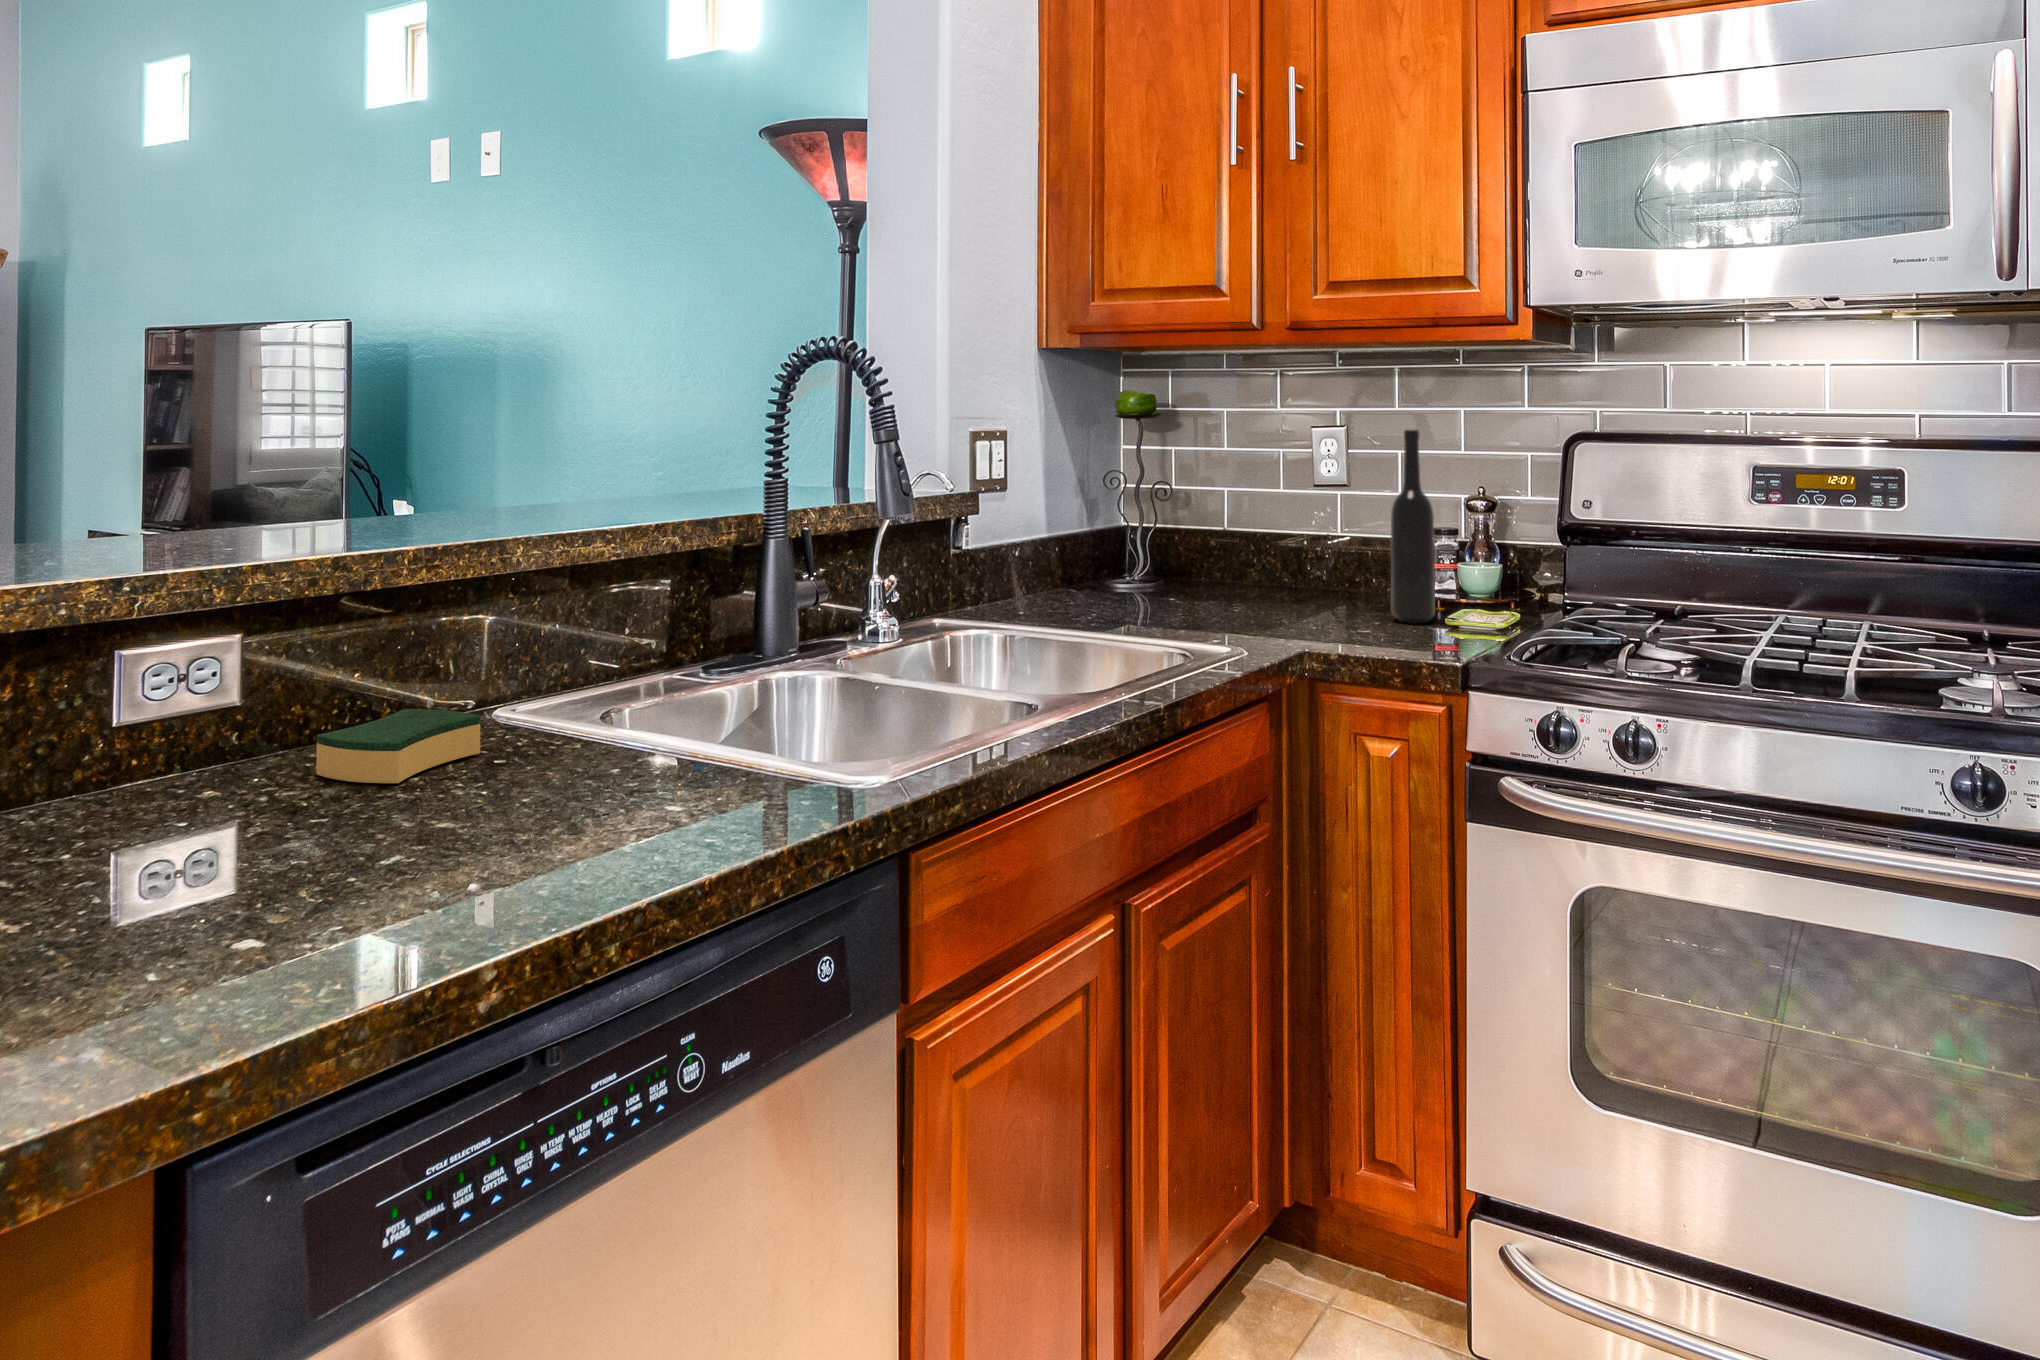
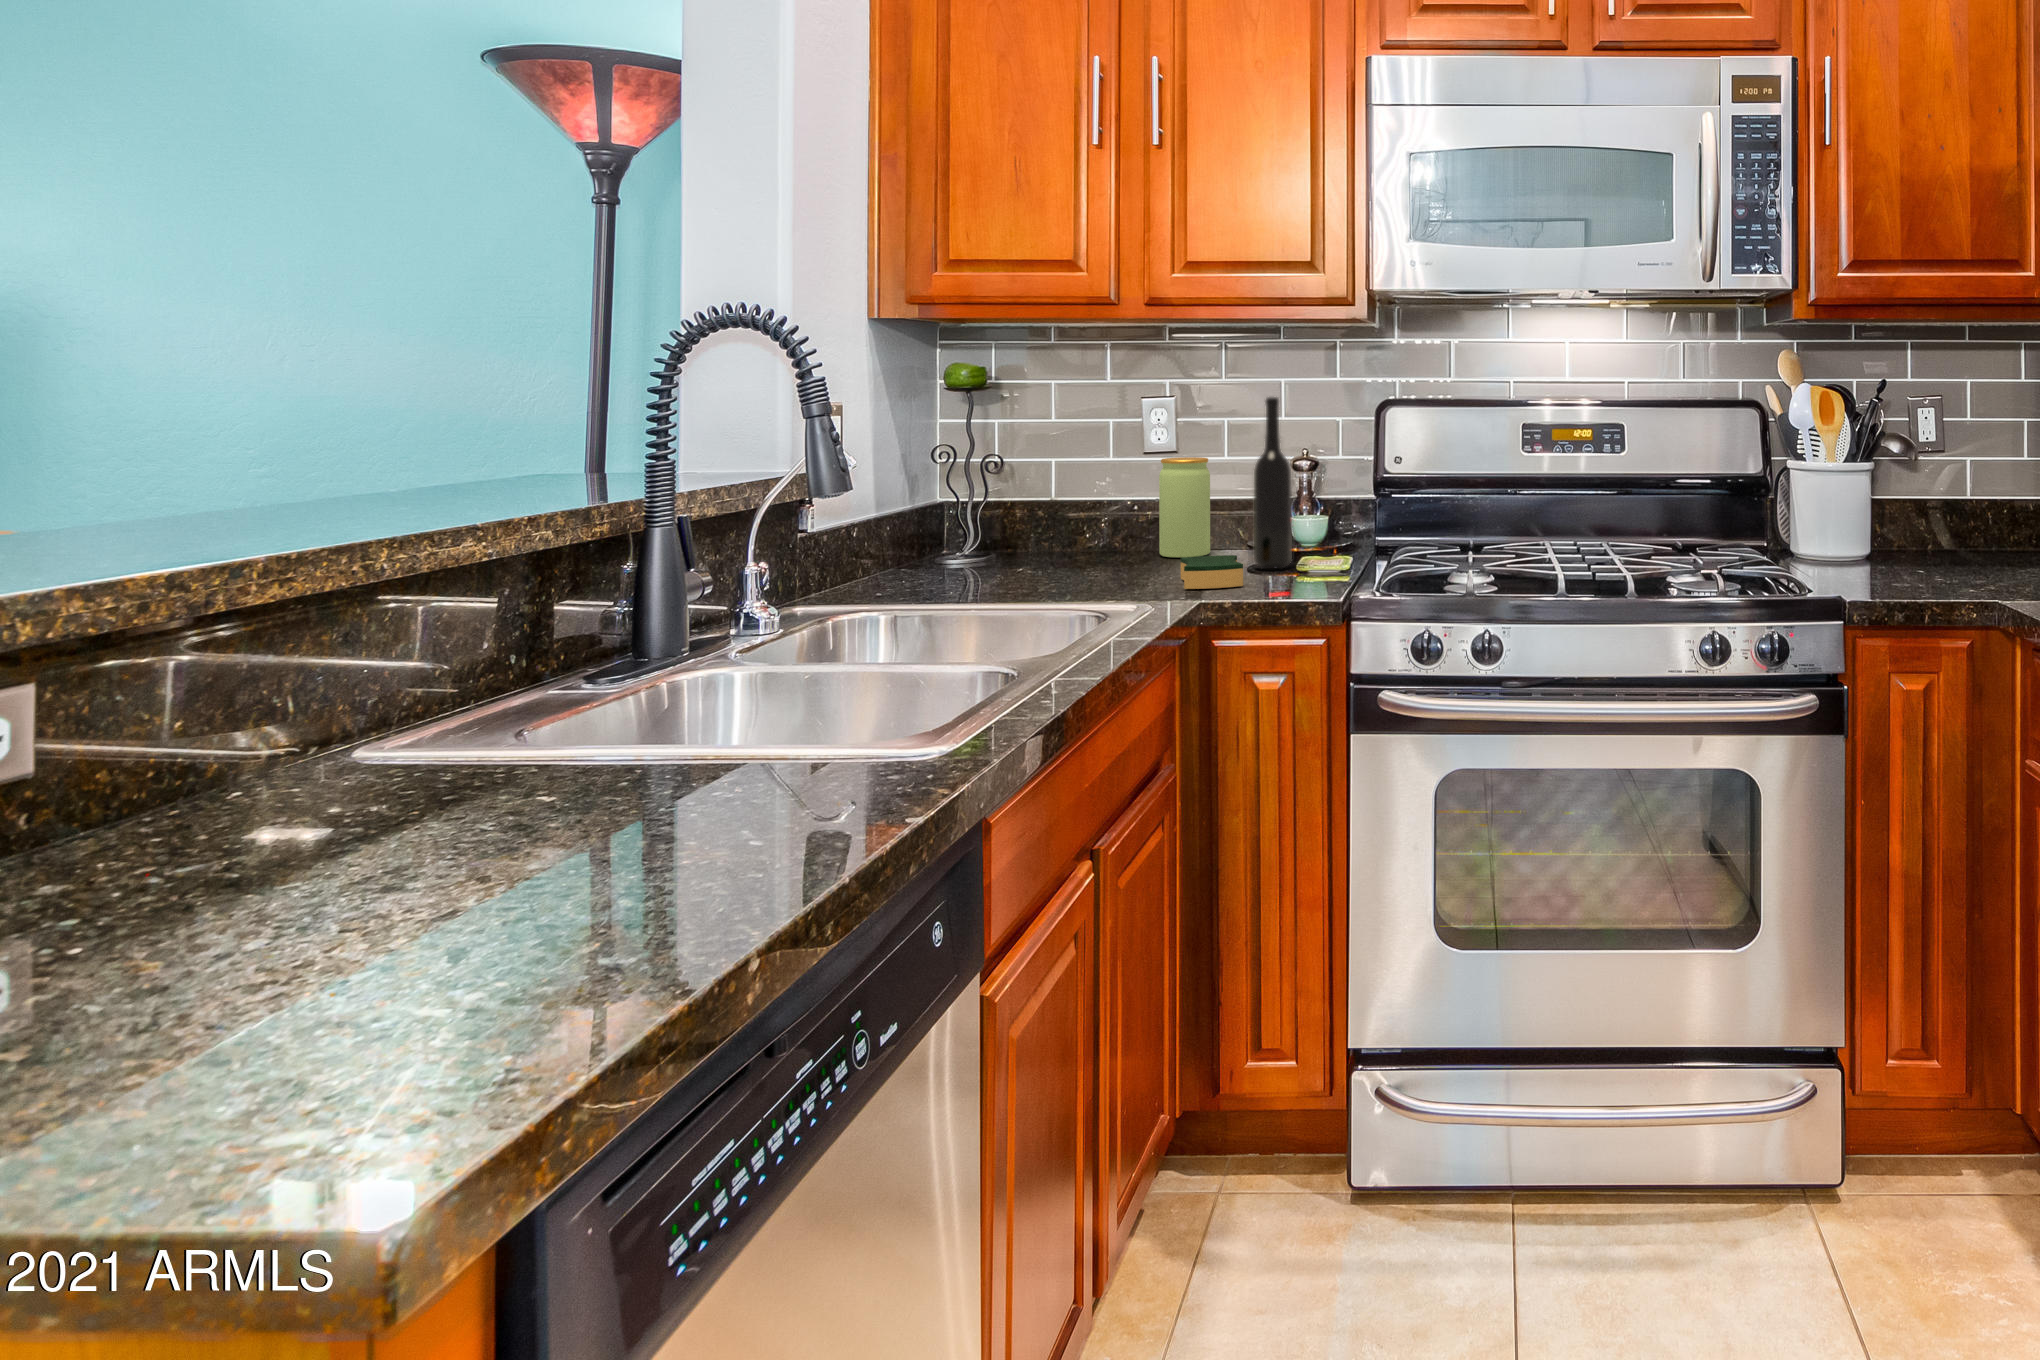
jar: none [1310,491,1364,599] -> present [1159,457,1210,557]
sponge: present [316,709,480,783] -> present [1181,555,1243,589]

